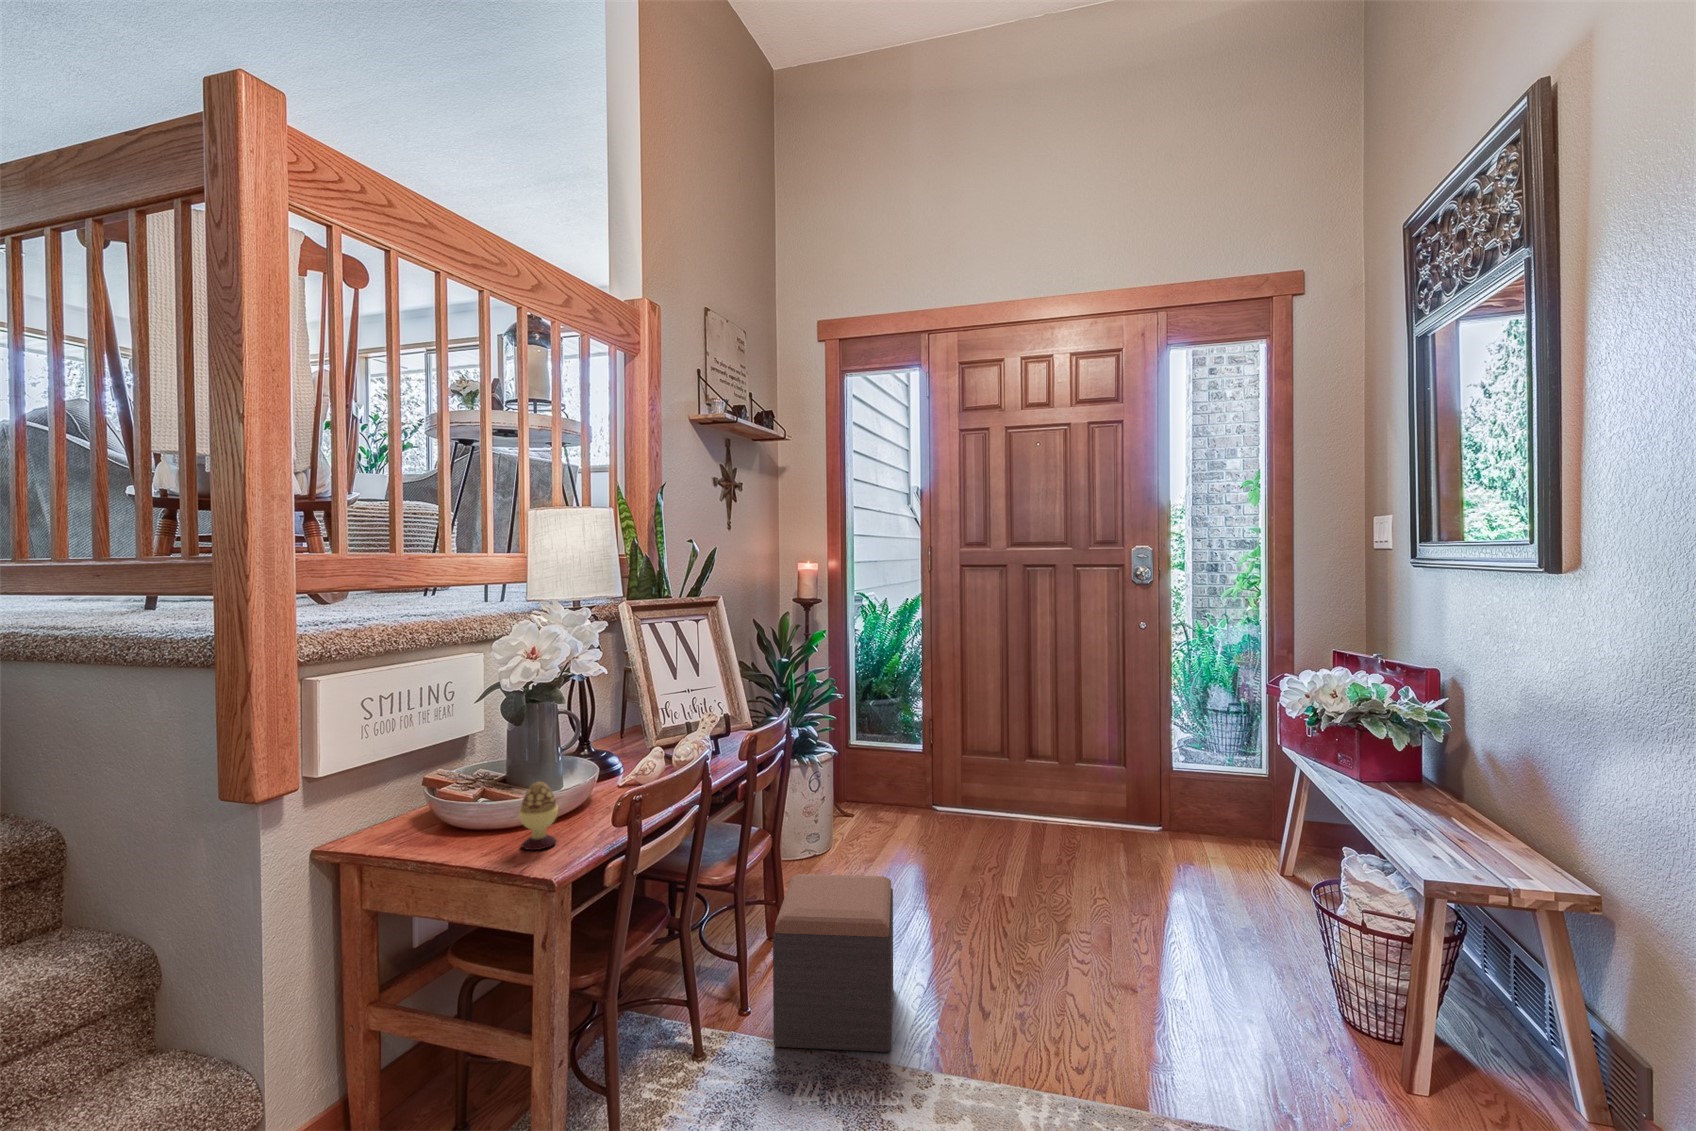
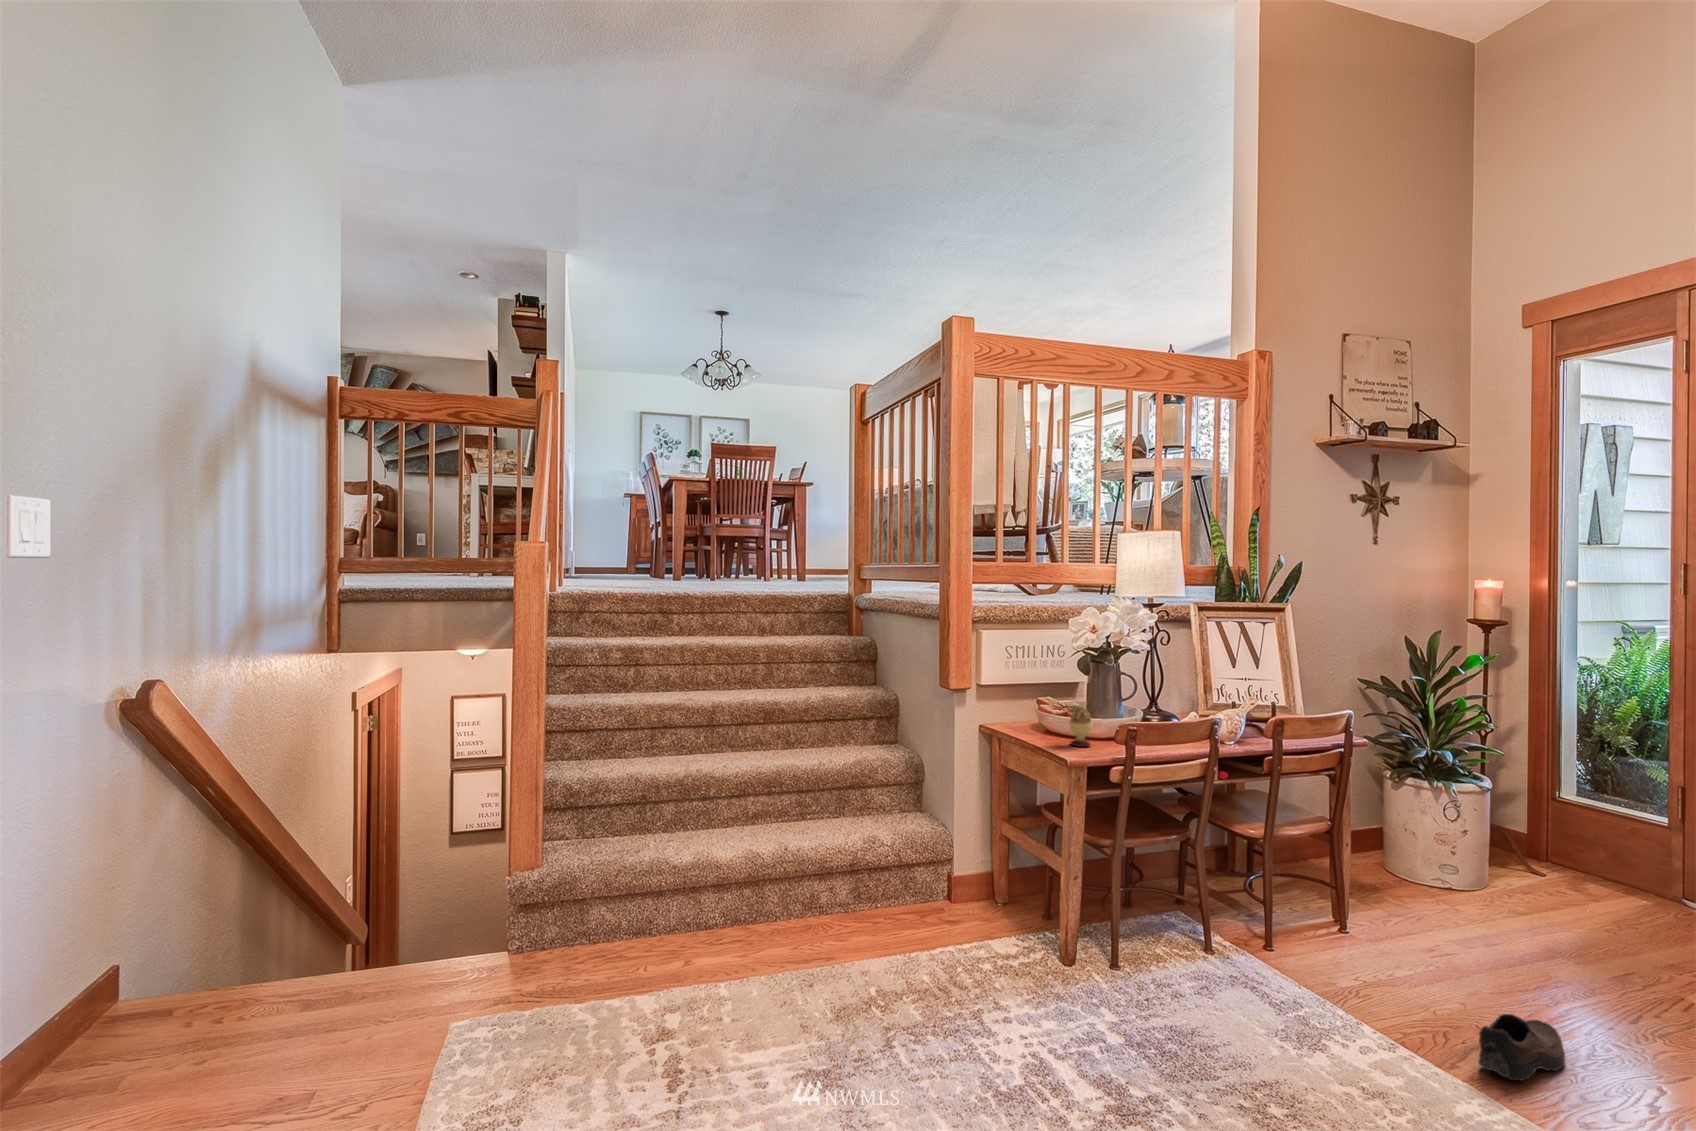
footstool: present [773,874,893,1052] -> none [1270,852,1426,1017]
shoe: none [979,977,1028,1059] -> present [1479,1014,1565,1081]

